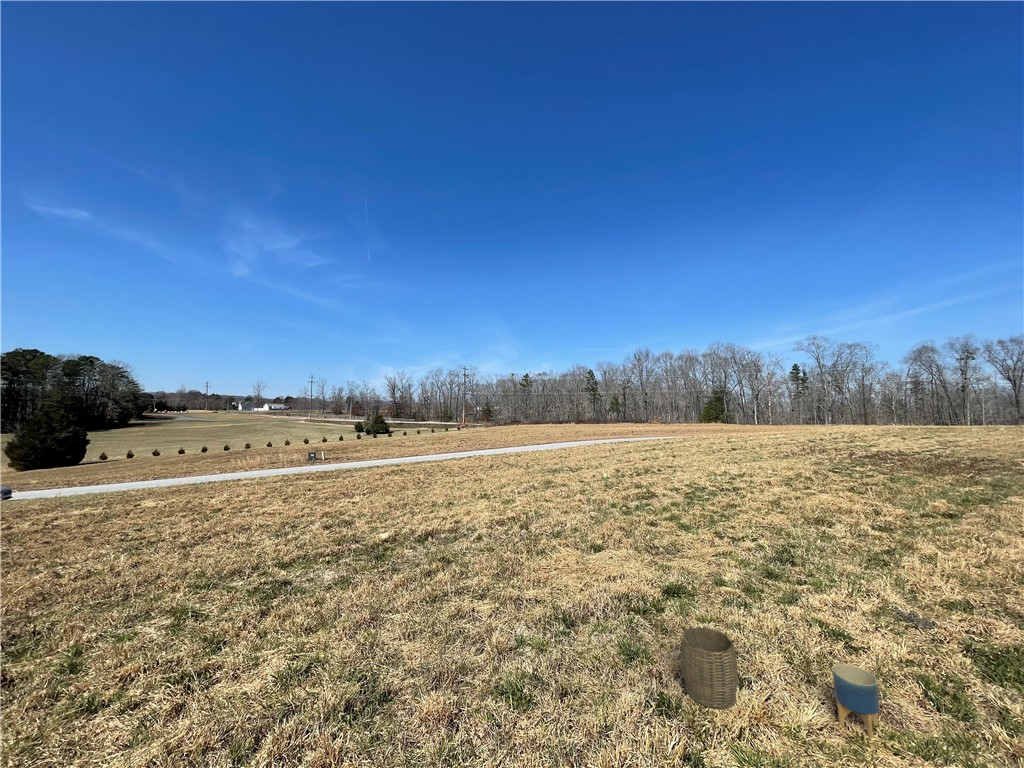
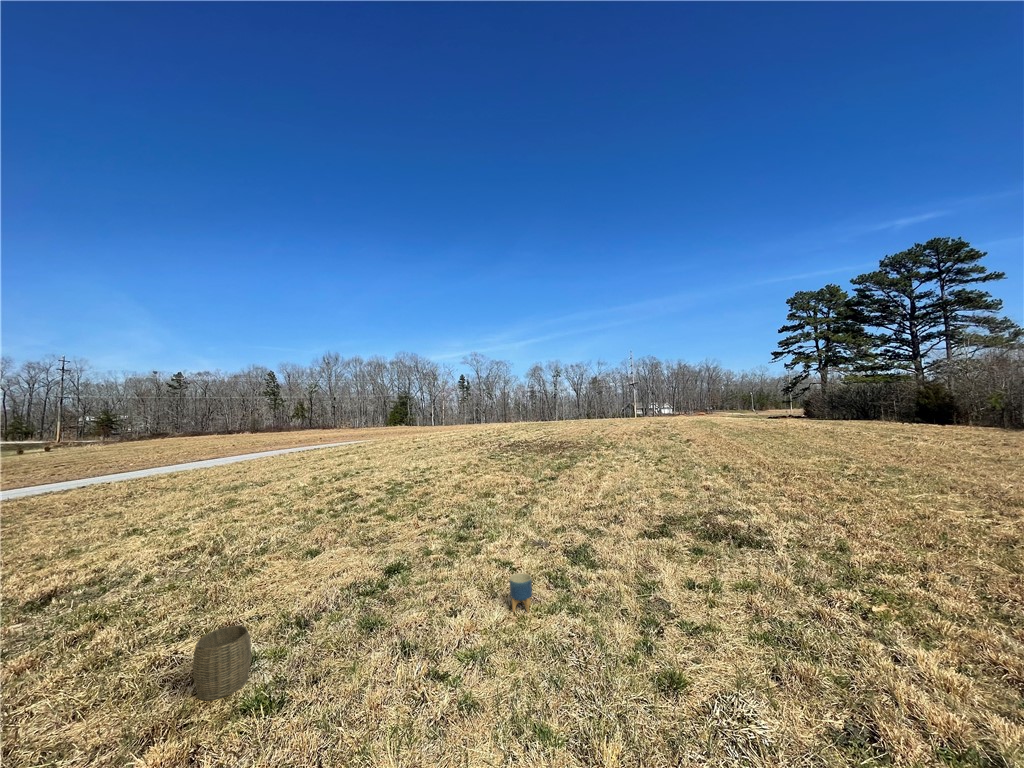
woven basket: present [681,628,738,709] -> present [193,626,251,700]

